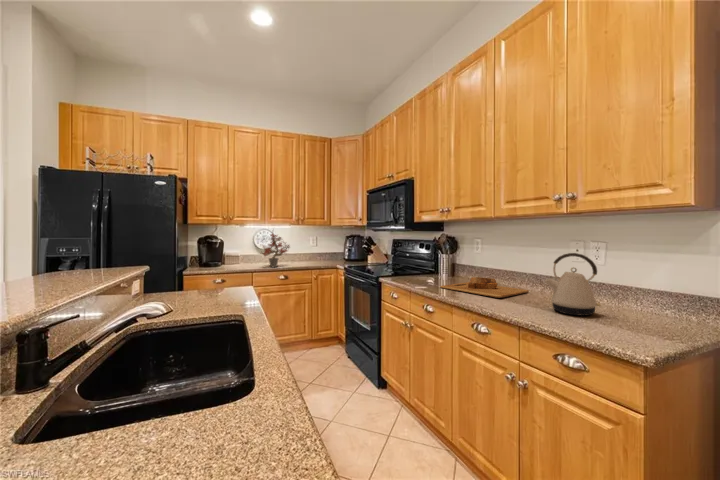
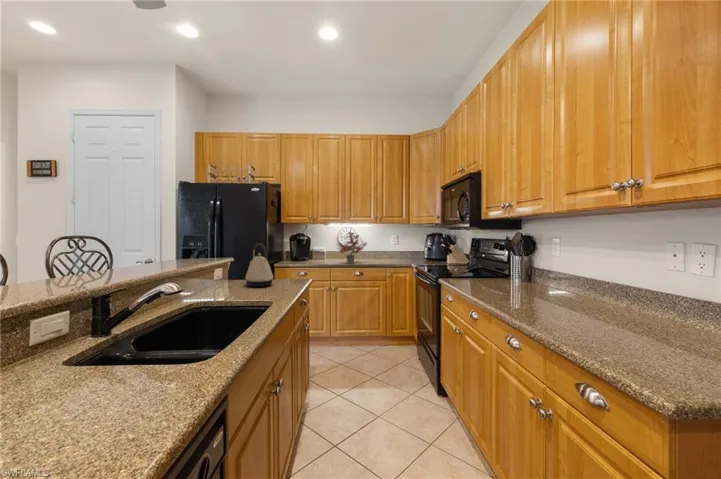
kettle: present [545,253,601,316] -> present [245,243,273,287]
cutting board: present [440,277,529,298] -> none [494,284,606,310]

